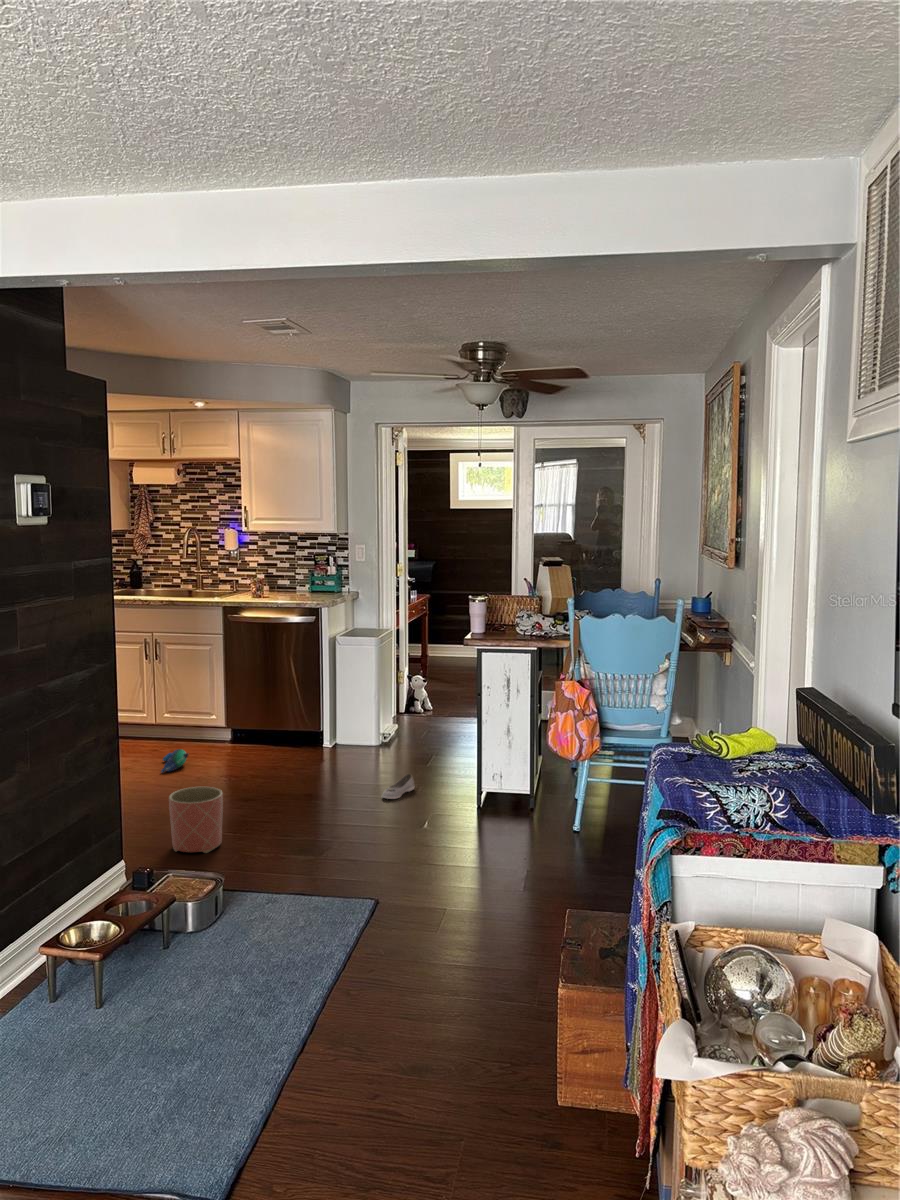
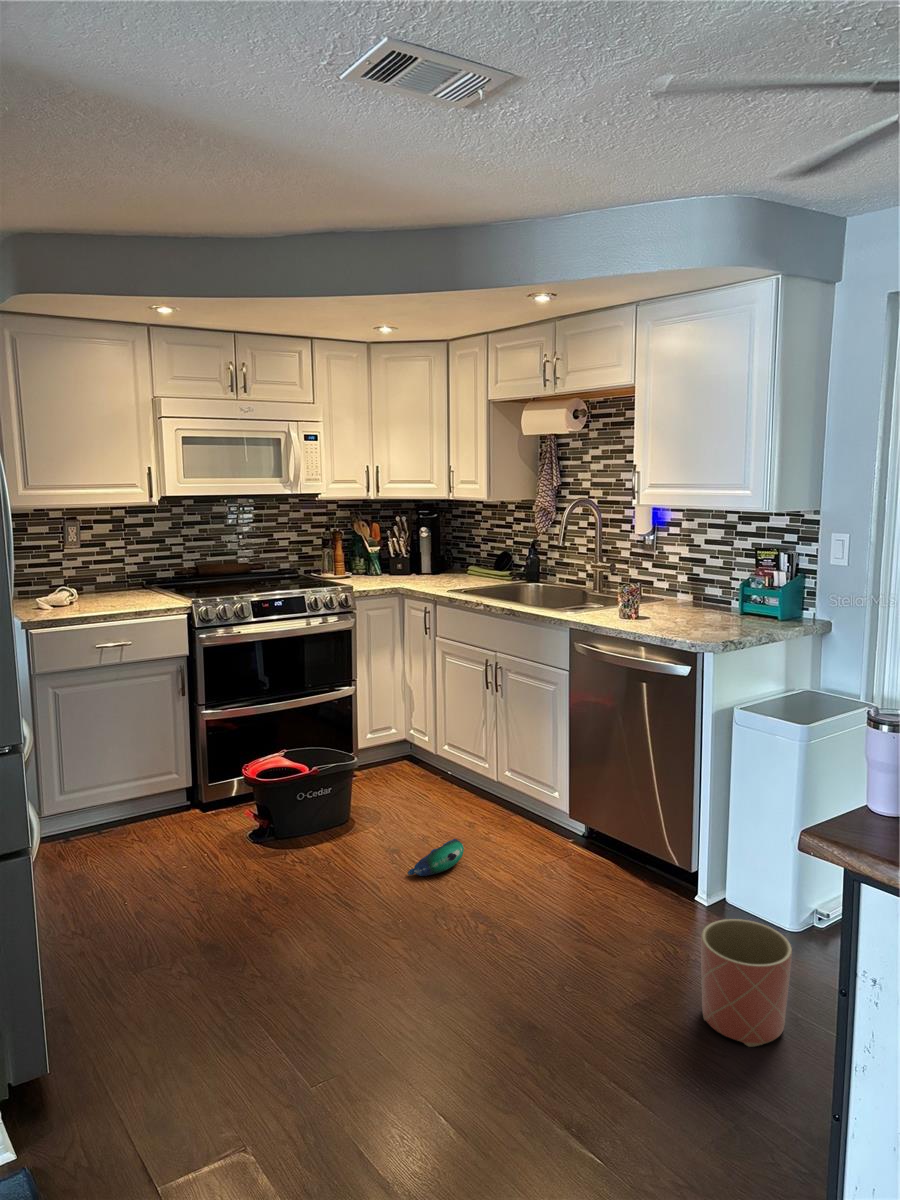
shoe: present [382,774,414,799] -> none [634,1088,740,1150]
planter: present [169,787,223,853] -> present [701,919,792,1047]

